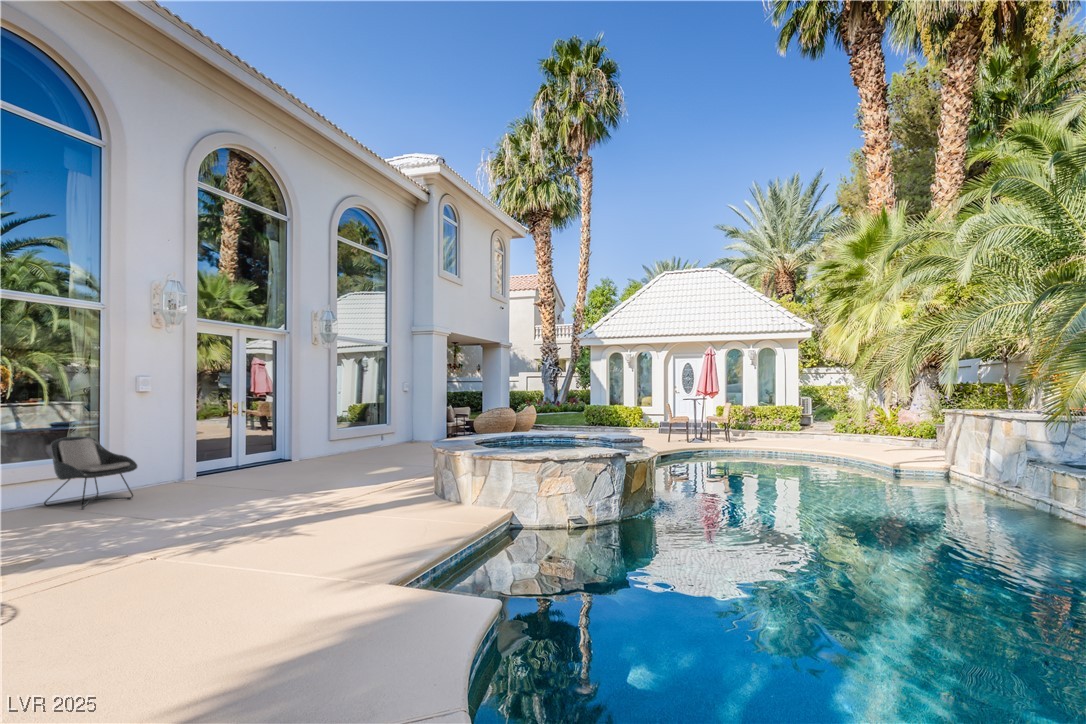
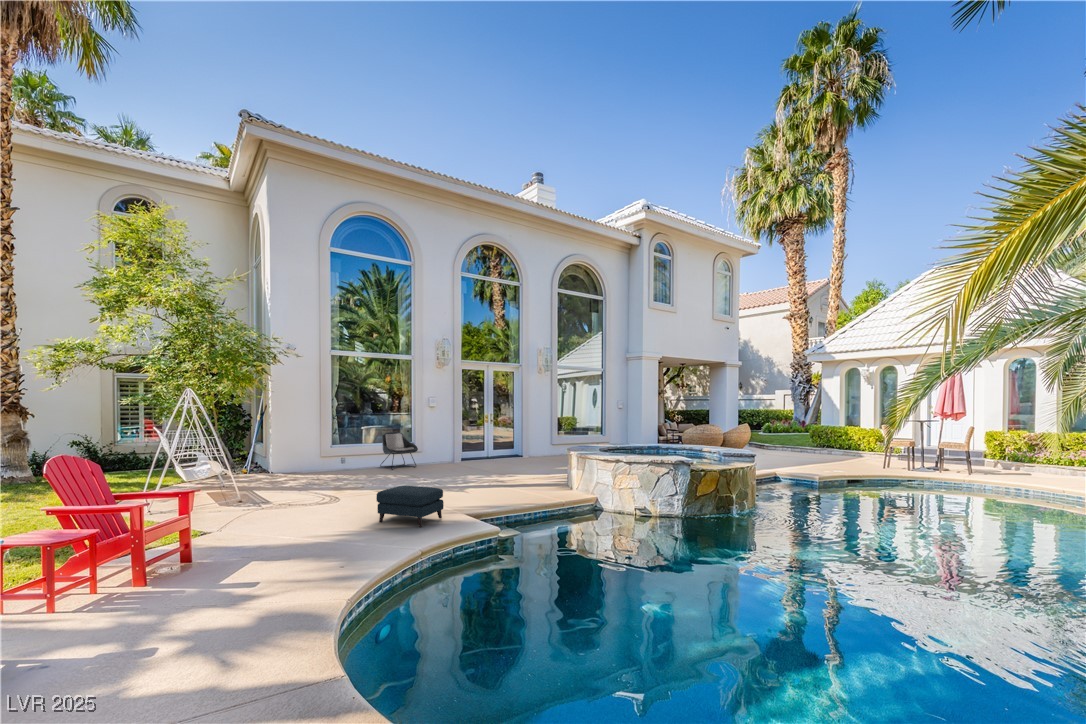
ottoman: none [229,536,373,644] -> present [376,486,444,527]

